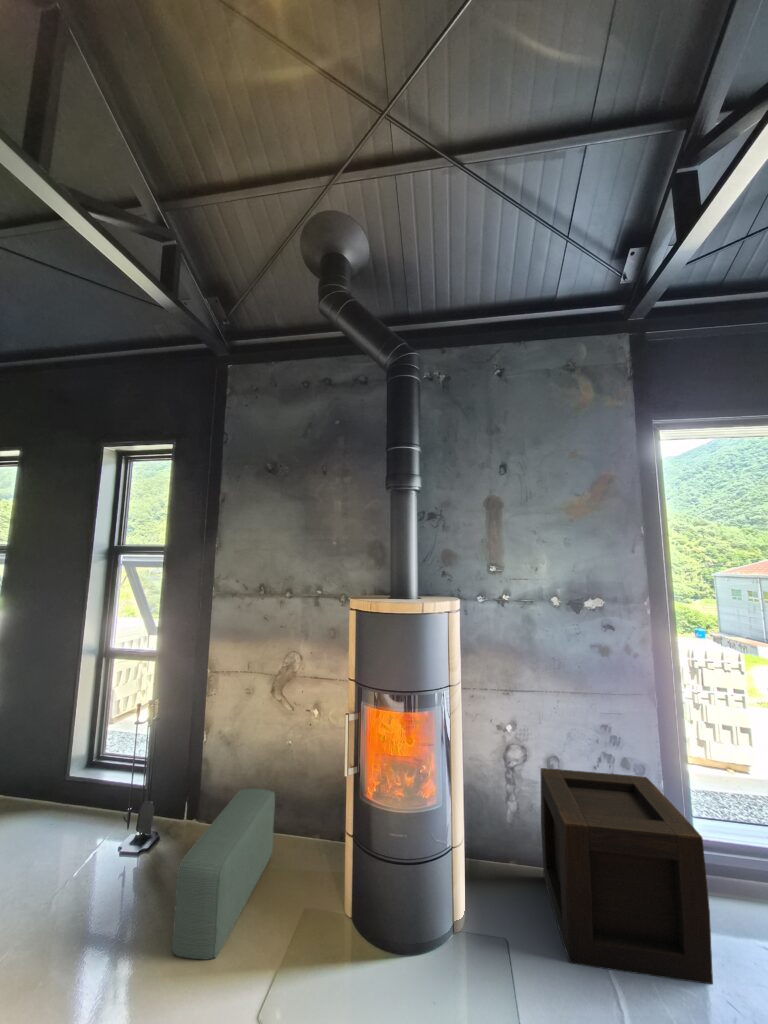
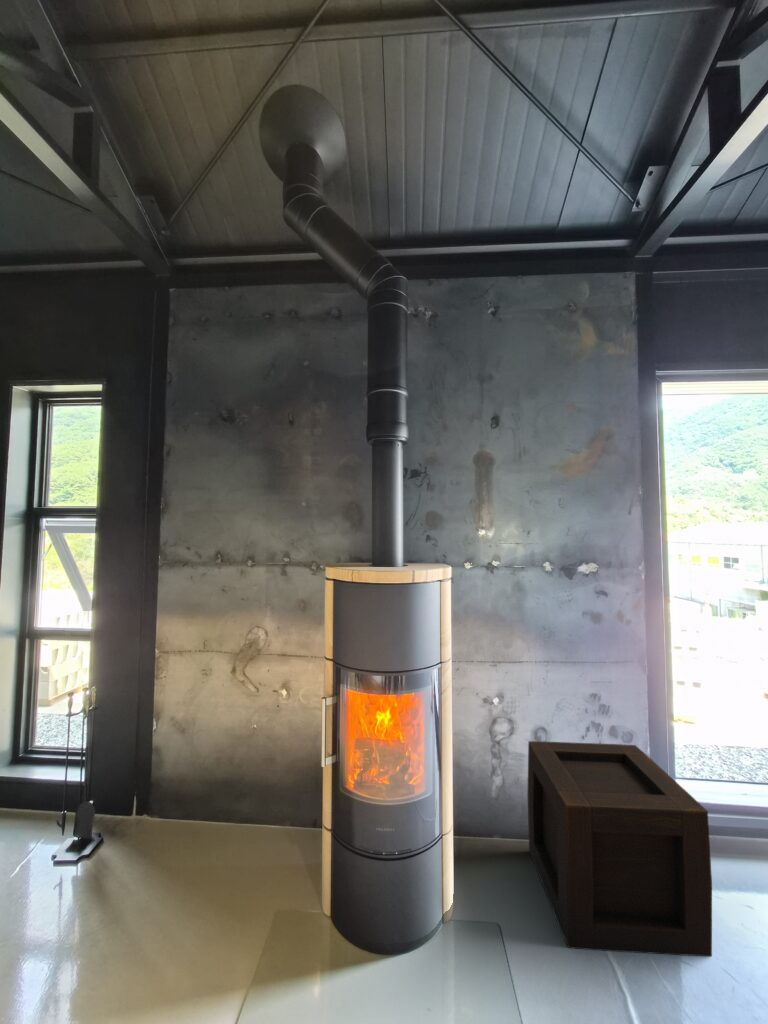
pouf: present [172,789,275,959] -> none [118,780,238,990]

